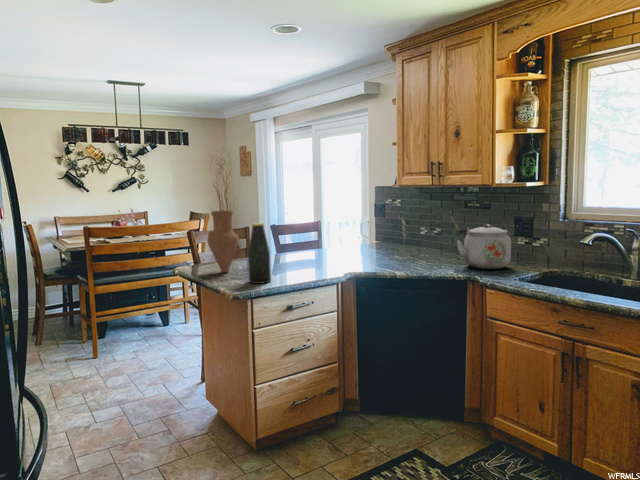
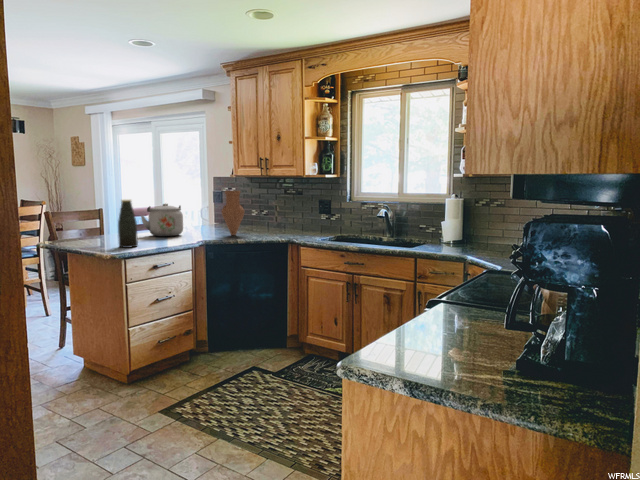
vase: present [207,211,239,273] -> present [222,191,244,235]
kettle: present [457,224,511,269] -> present [141,204,183,236]

